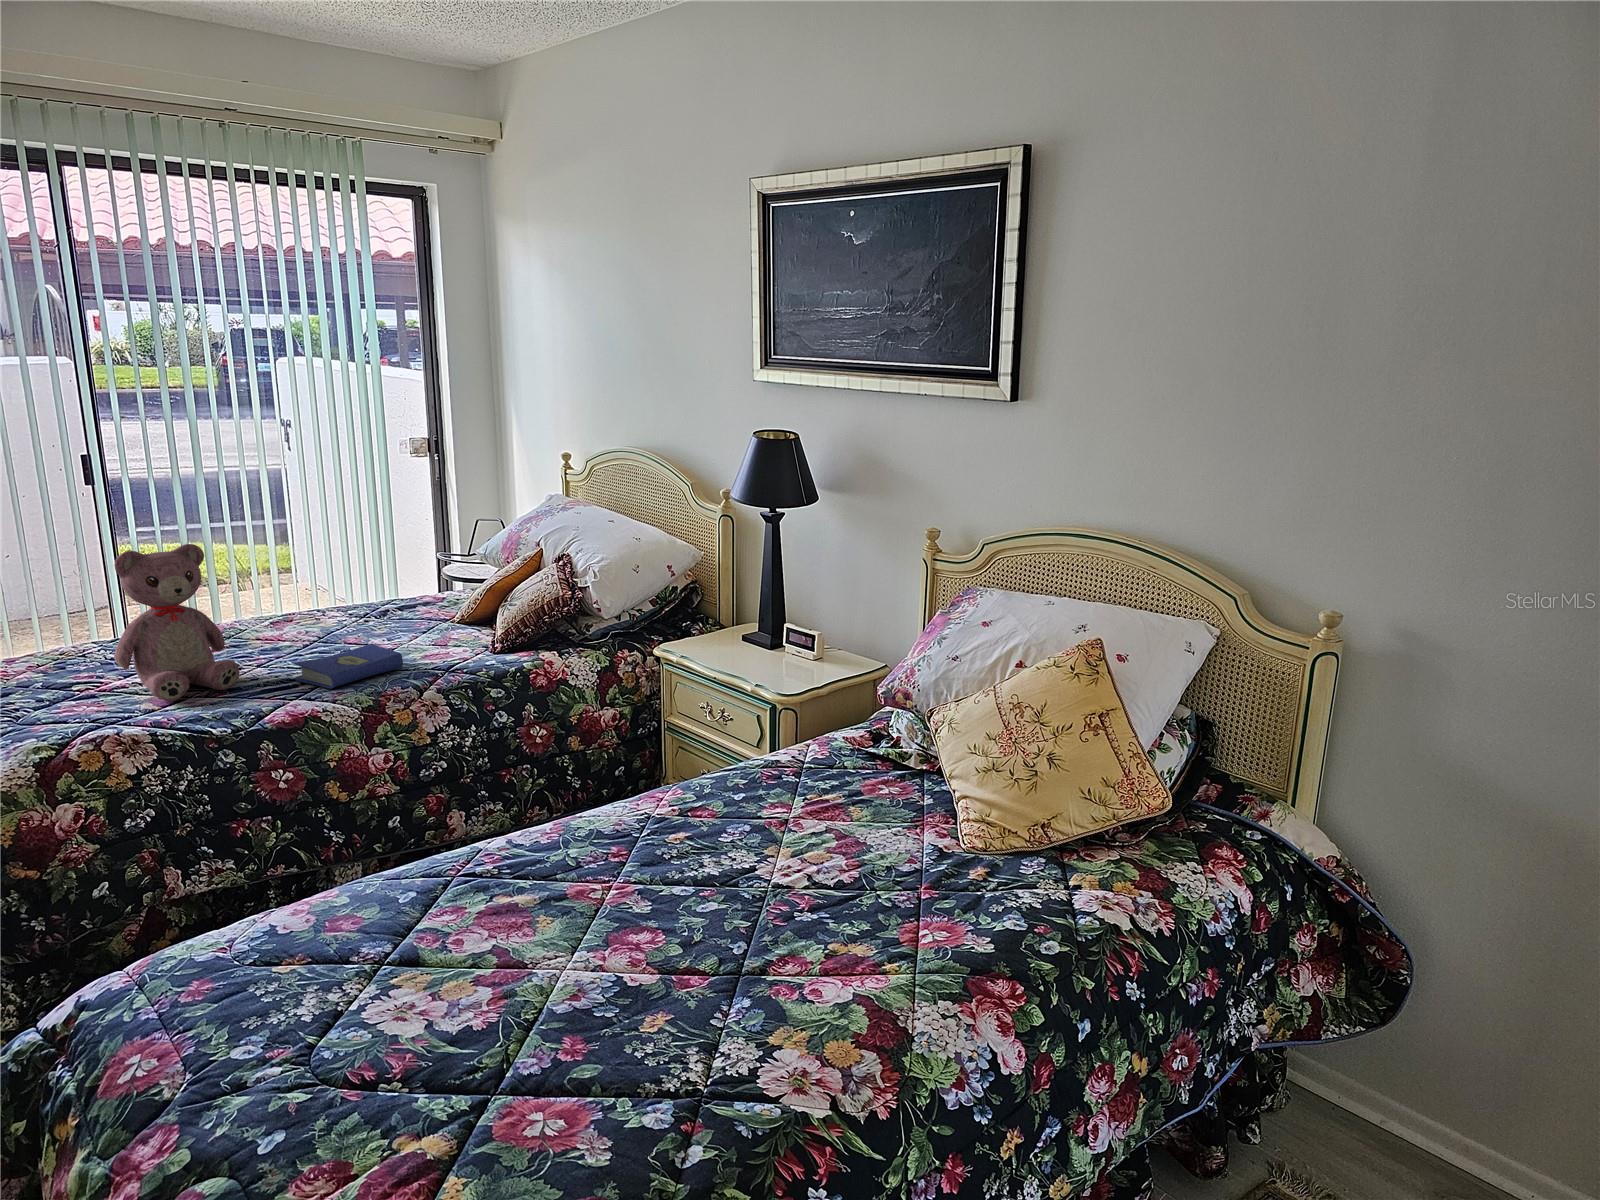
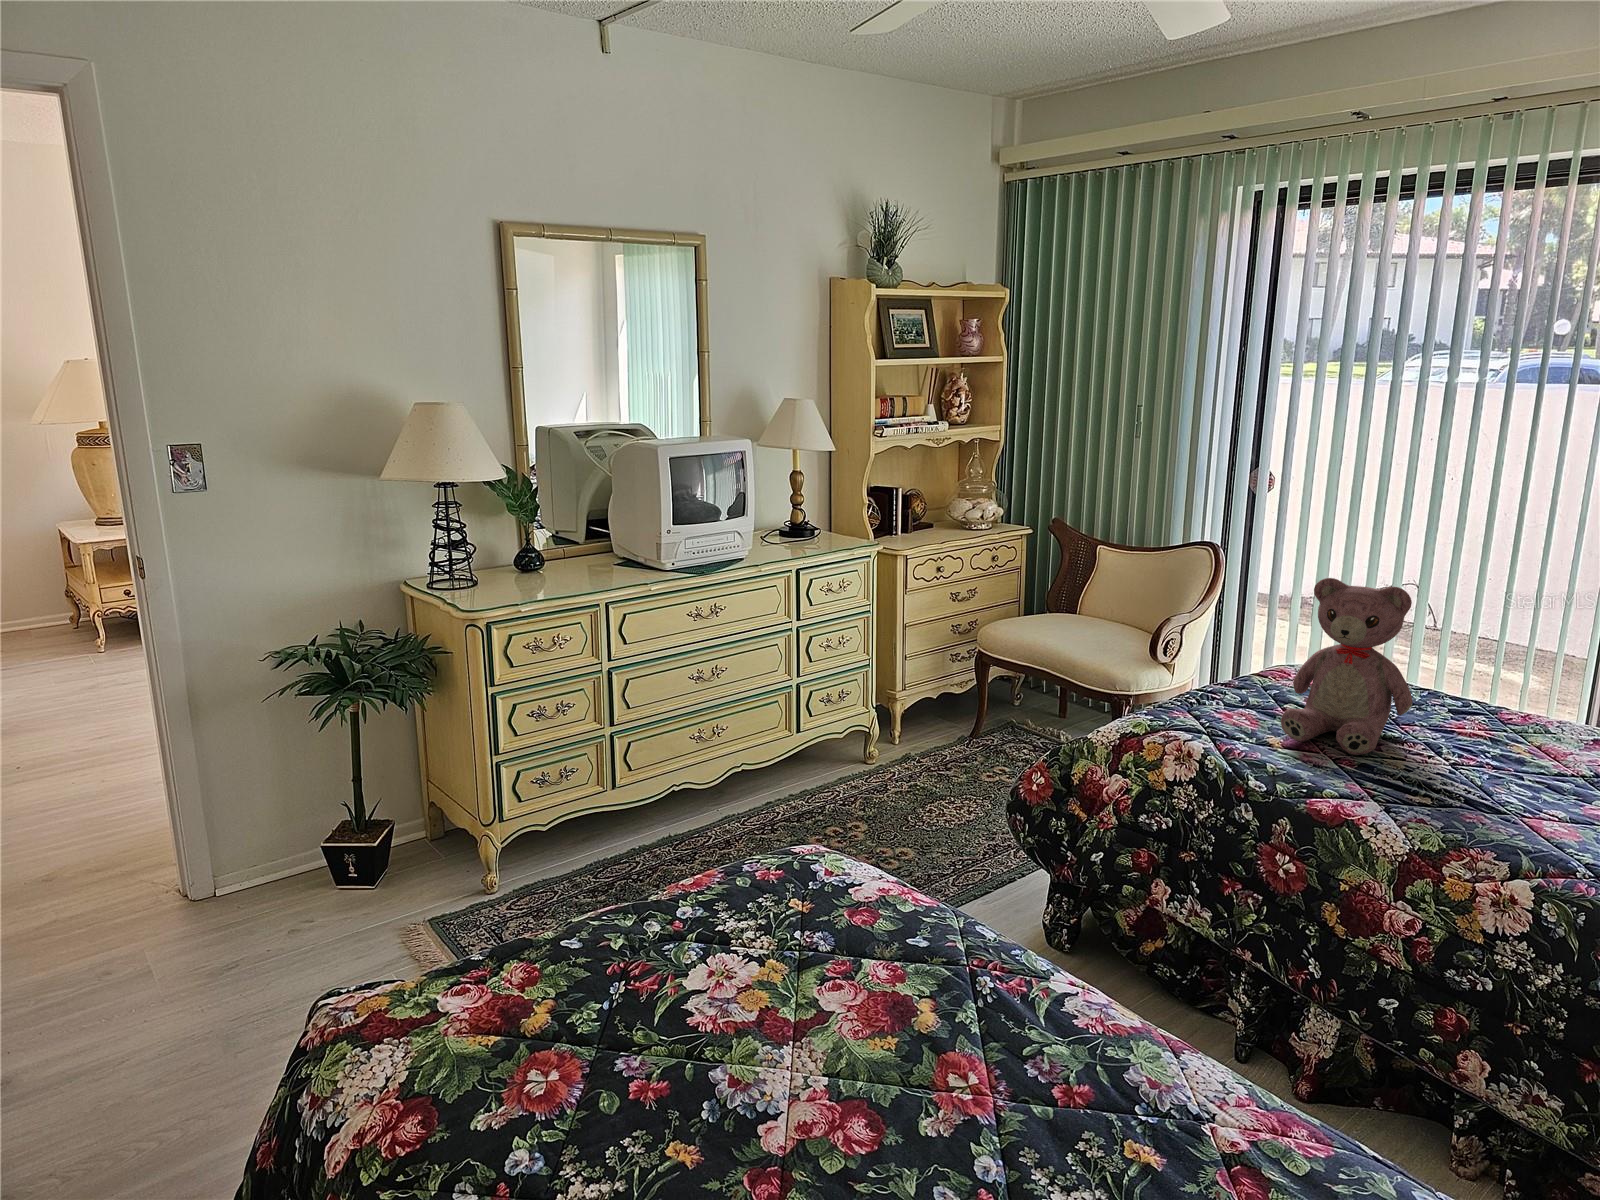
hardcover book: present [294,644,403,688] -> none [1424,761,1570,836]

